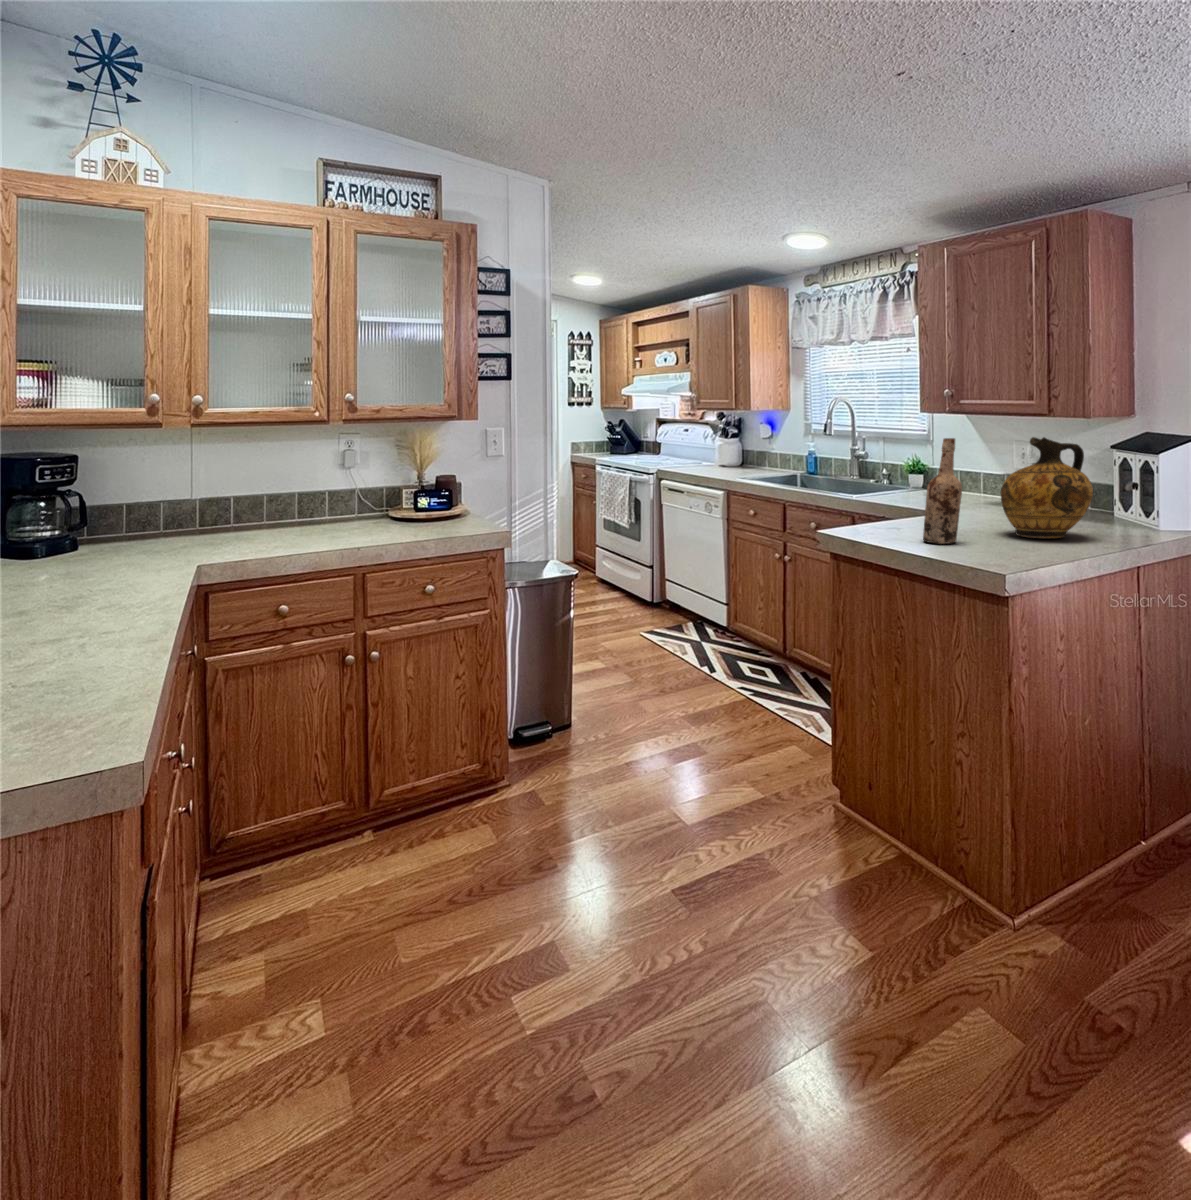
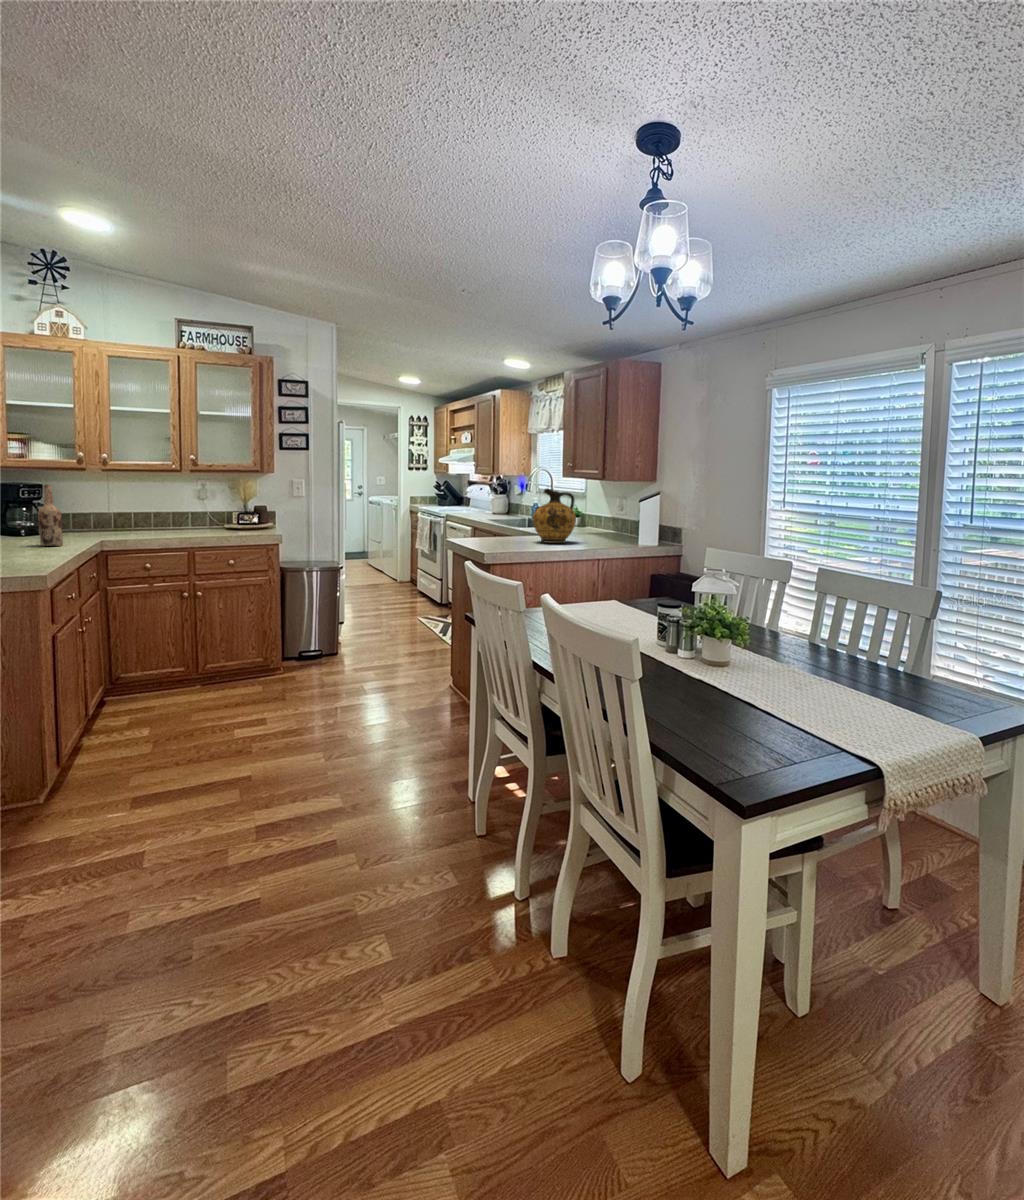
wine bottle: present [923,438,962,544] -> present [38,485,63,546]

